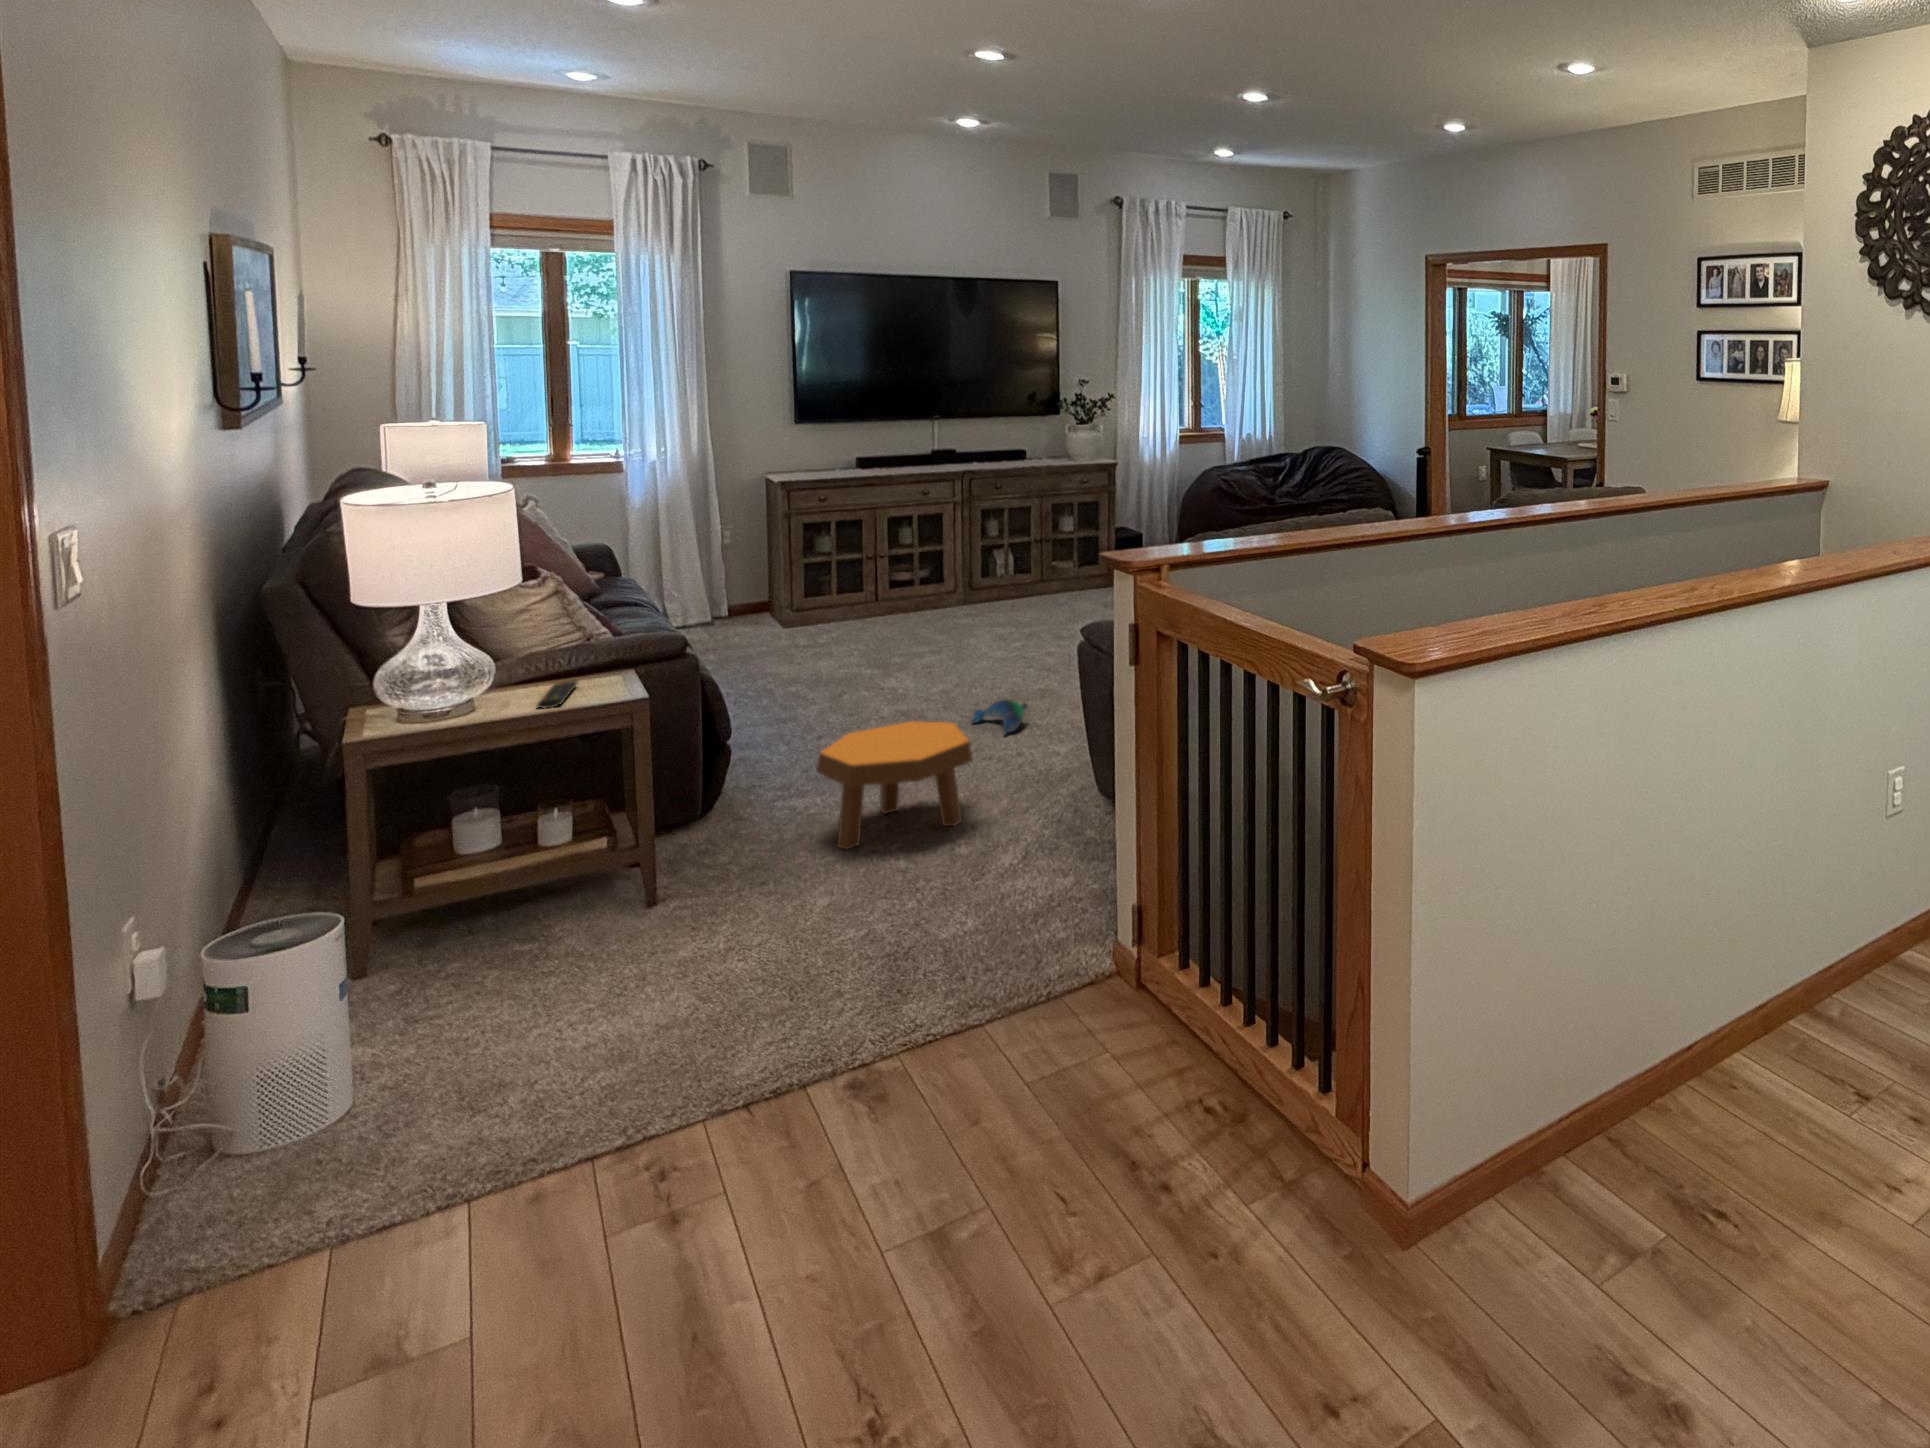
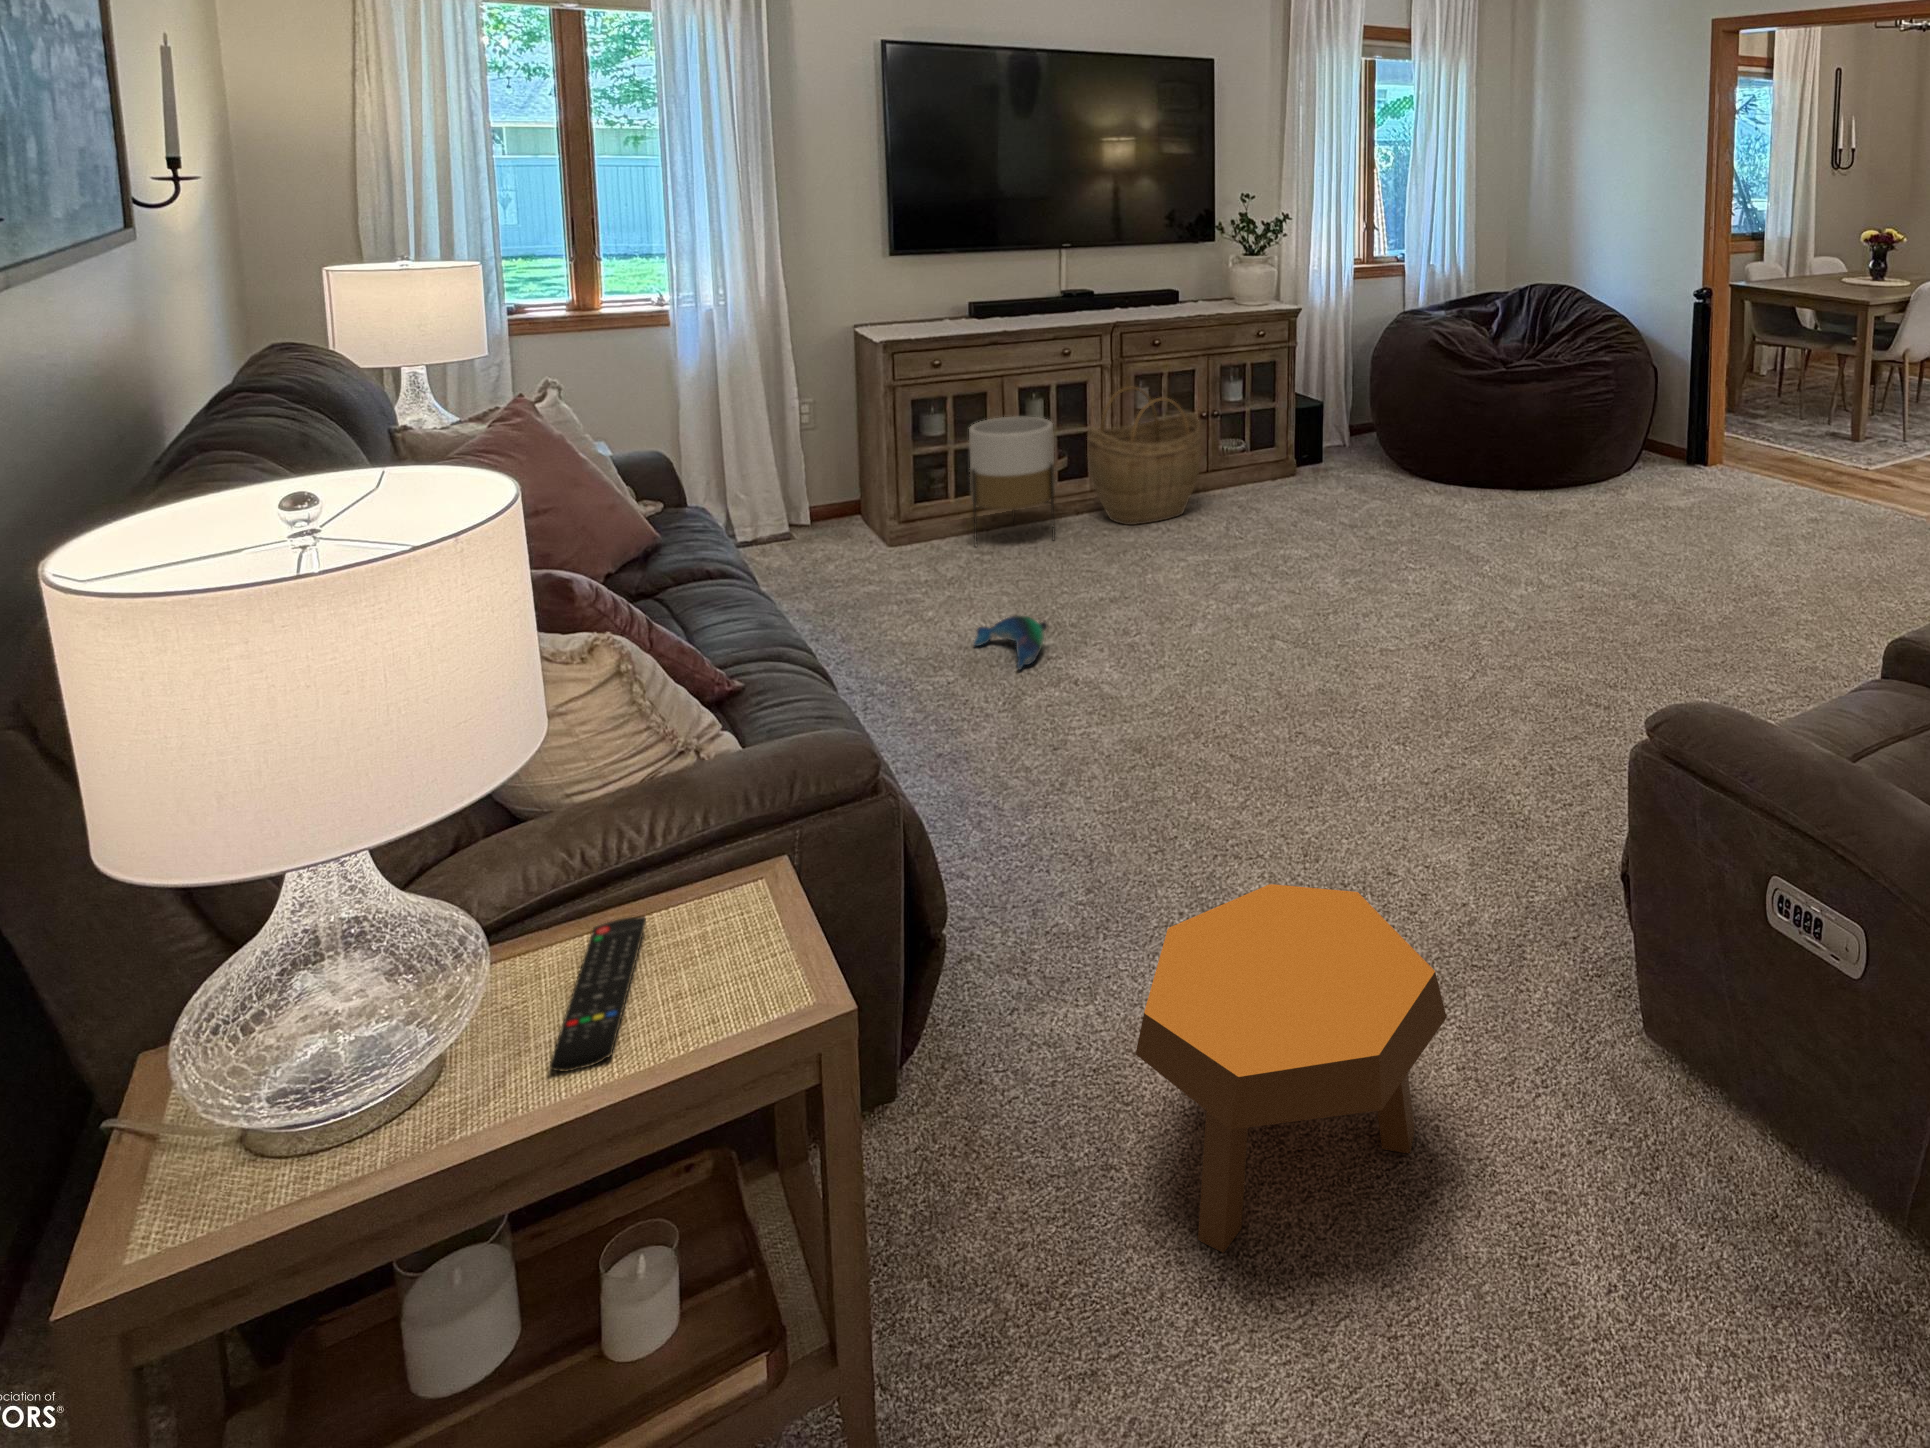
woven basket: none [938,518,1026,616] -> present [1087,387,1201,525]
planter: none [844,538,910,628] -> present [969,417,1055,544]
plush toy: present [972,700,1027,734] -> present [974,616,1047,669]

